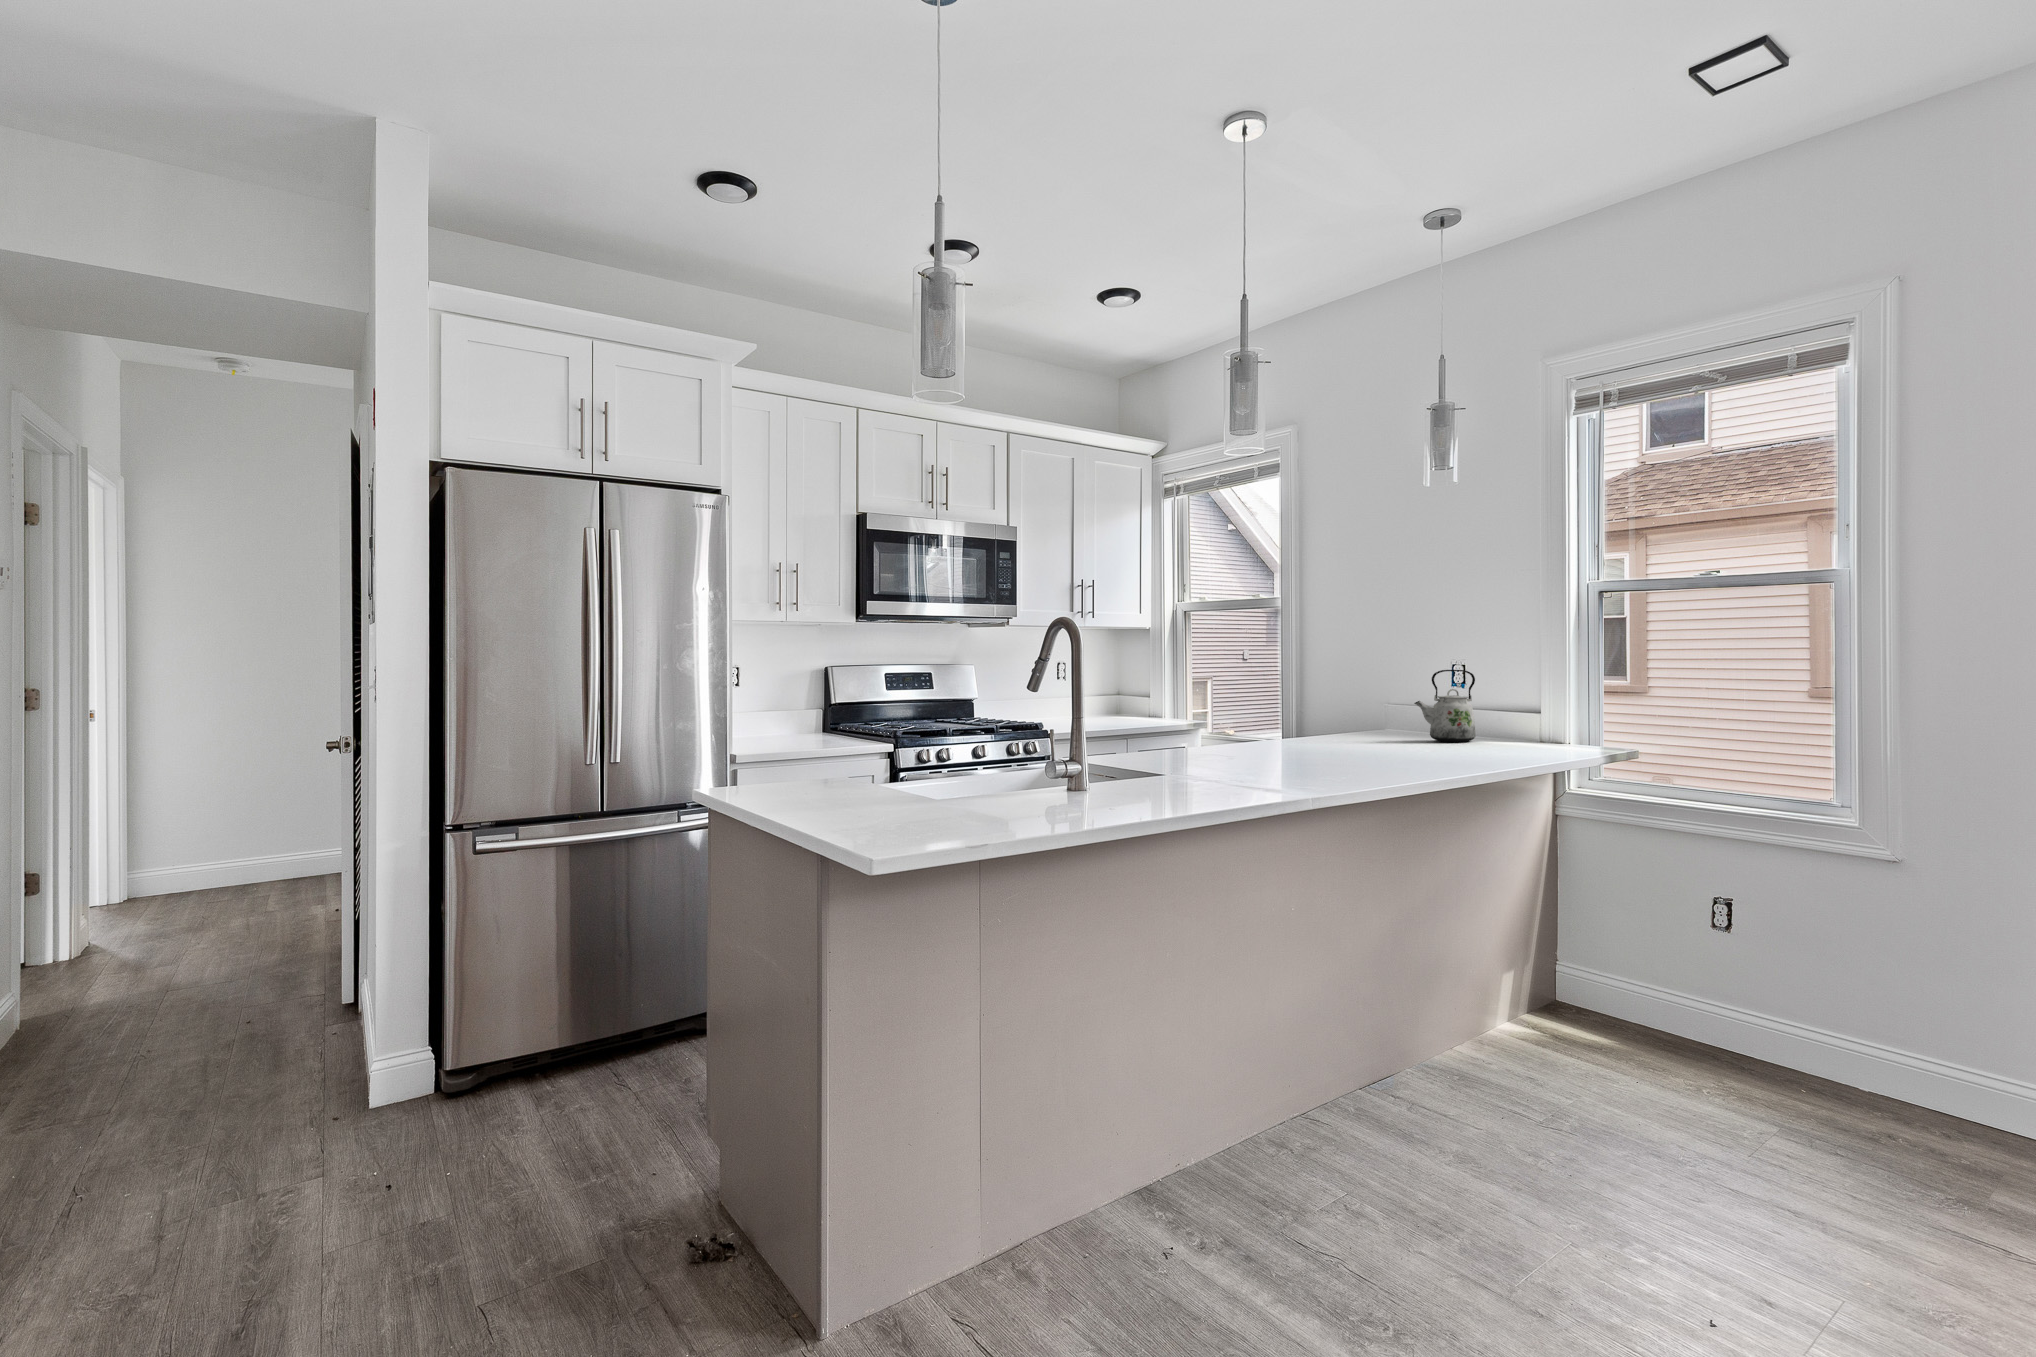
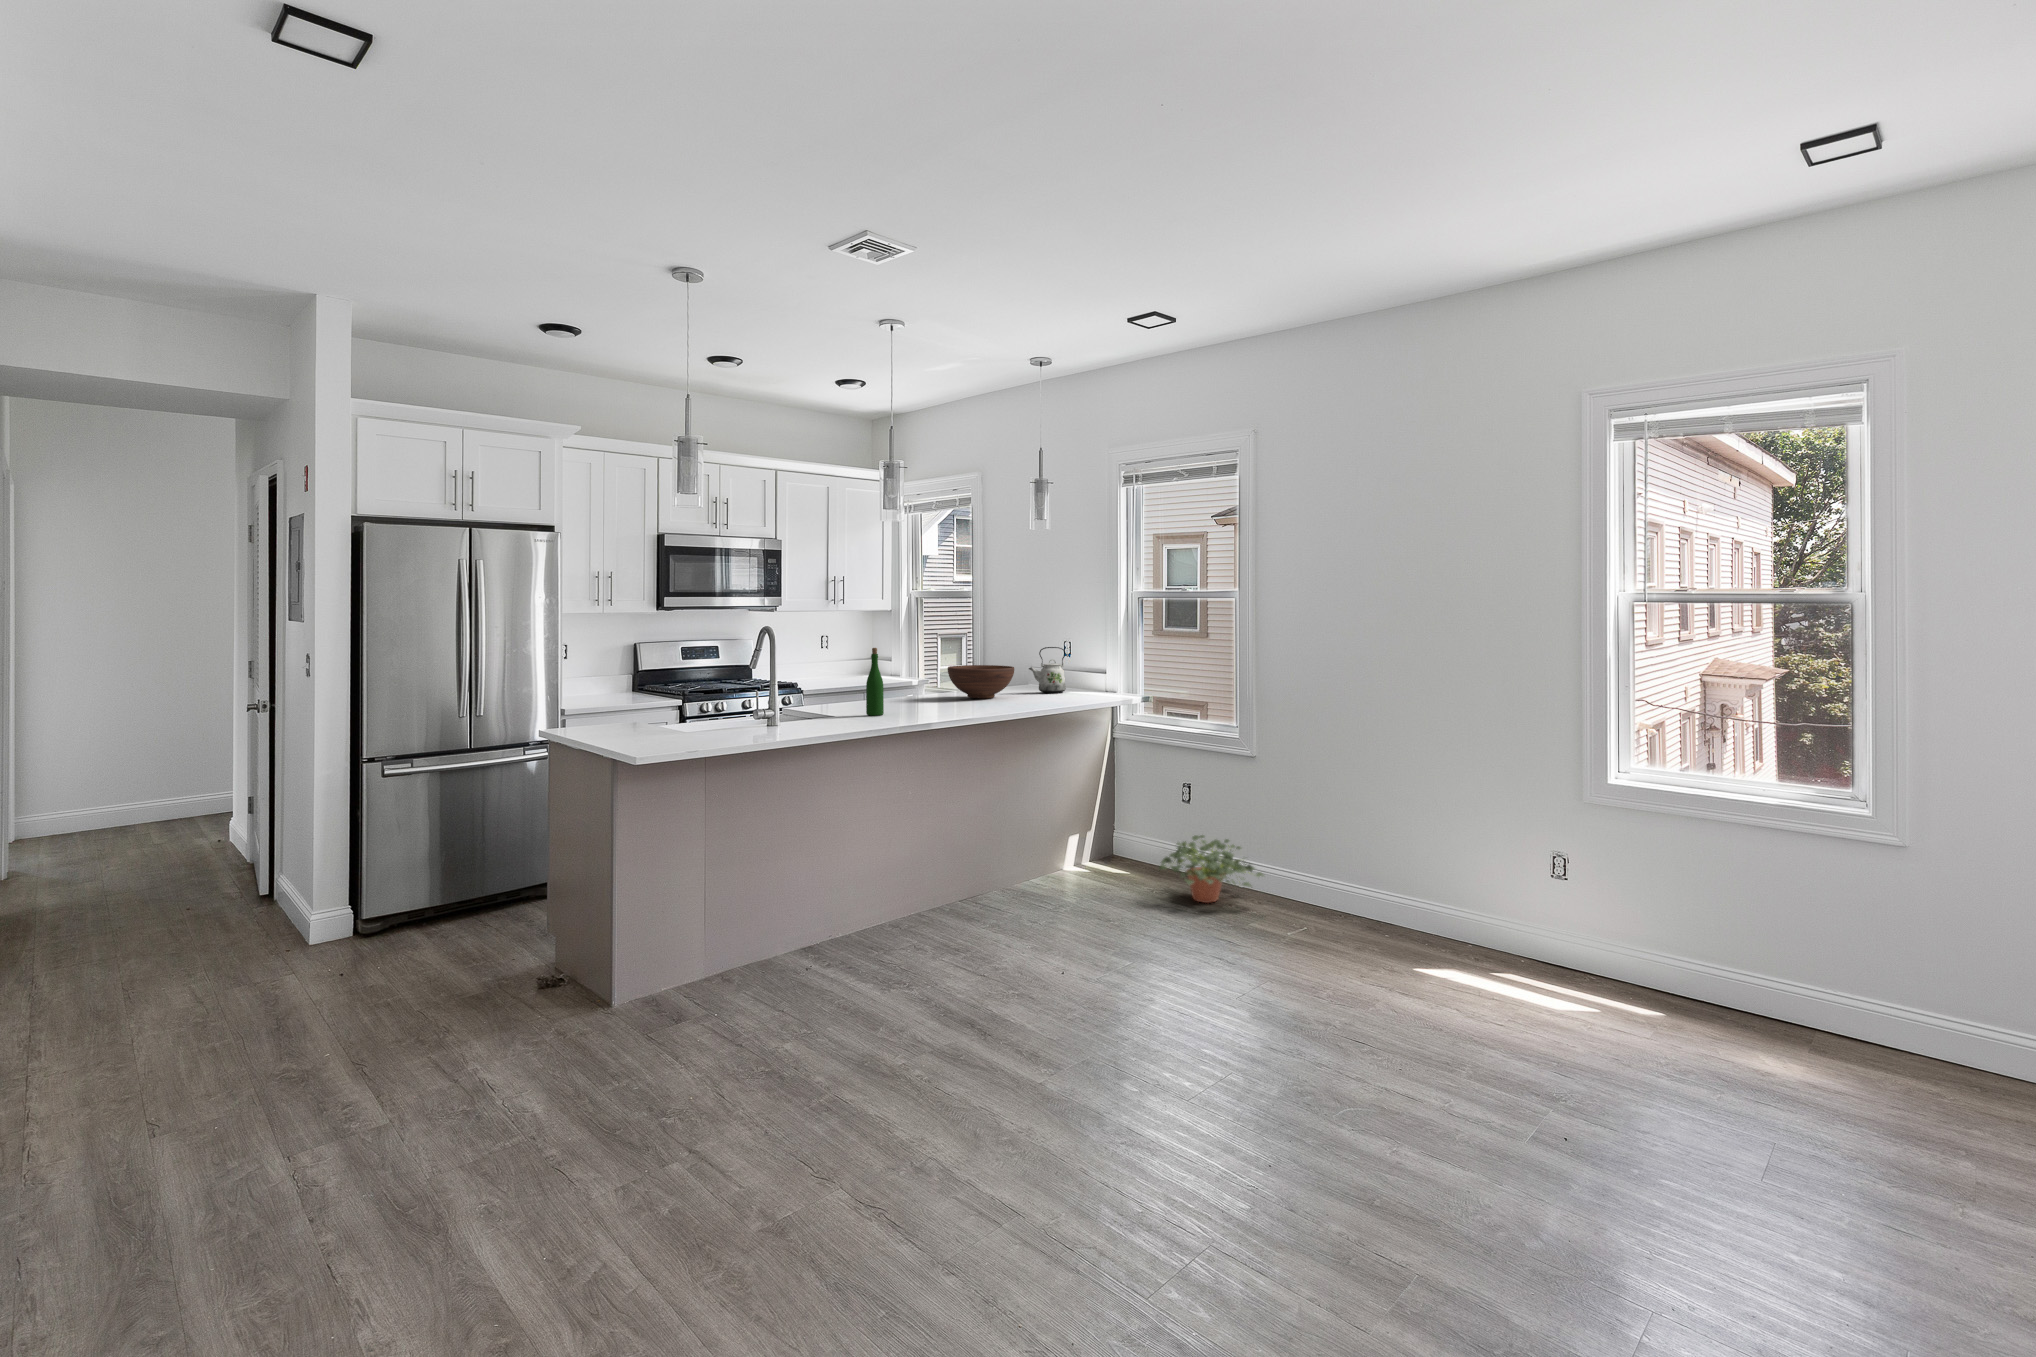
wine bottle: none [1204,663,1233,776] -> present [866,648,884,716]
fruit bowl: none [1295,697,1405,749] -> present [948,665,1014,699]
potted plant: none [1698,988,1919,1116] -> present [1159,835,1263,903]

